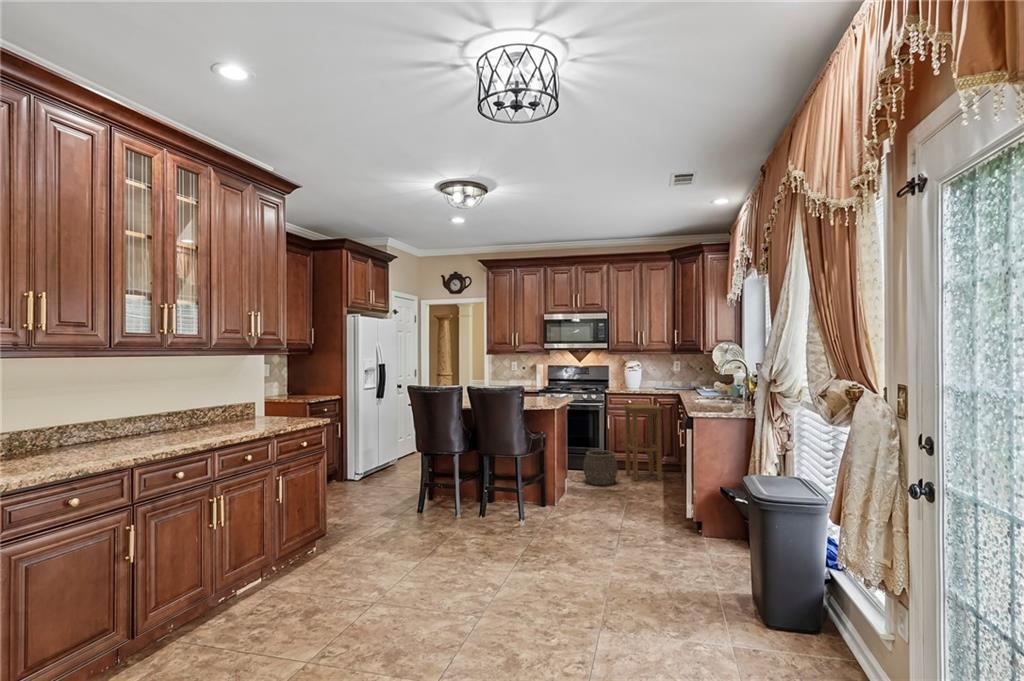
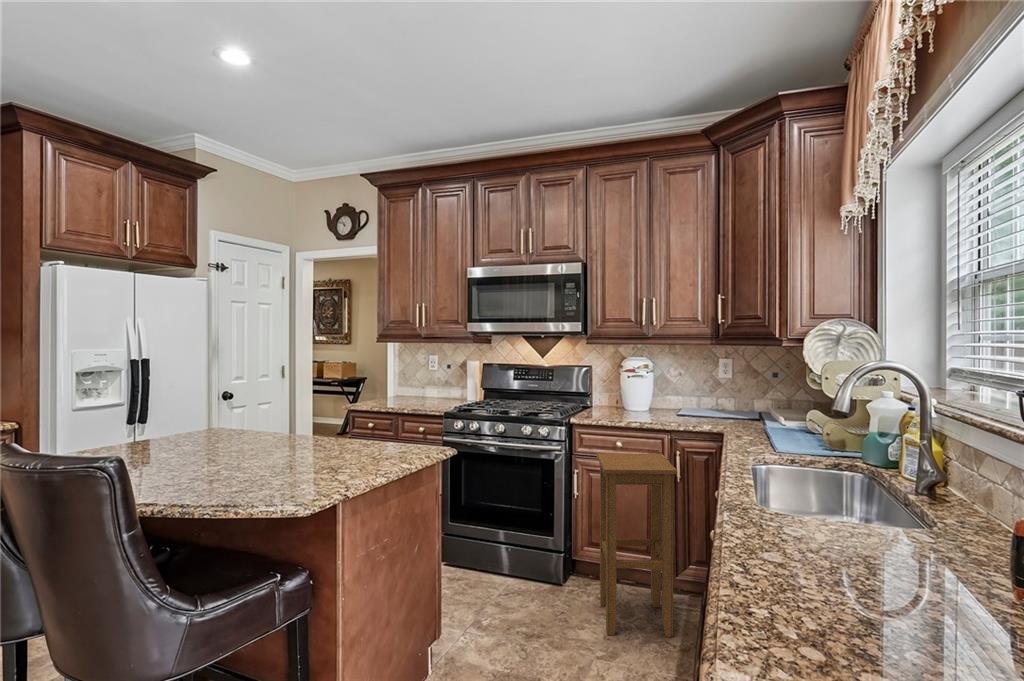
woven basket: present [583,450,618,485] -> none [490,556,567,651]

